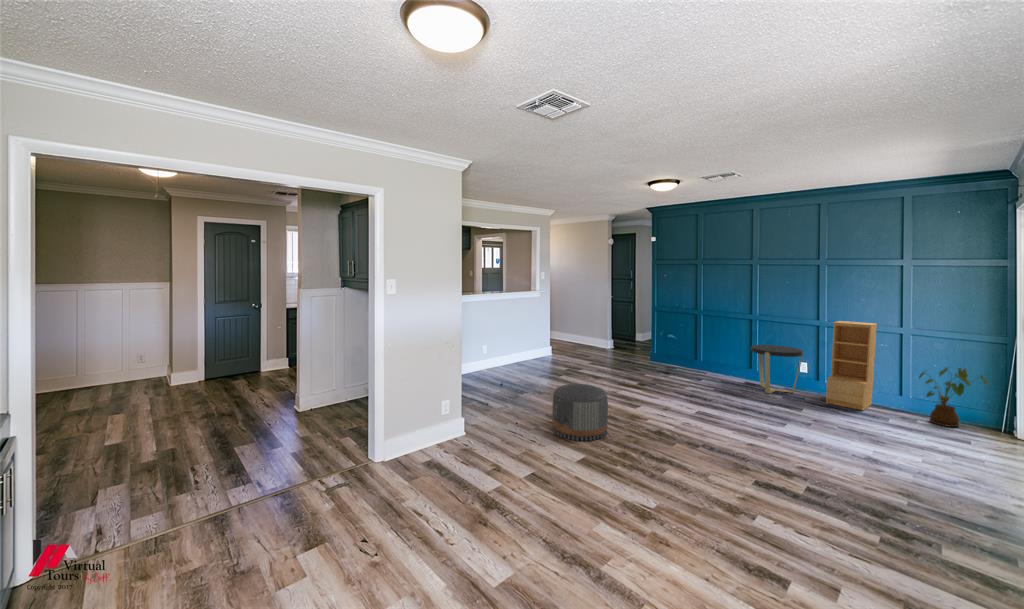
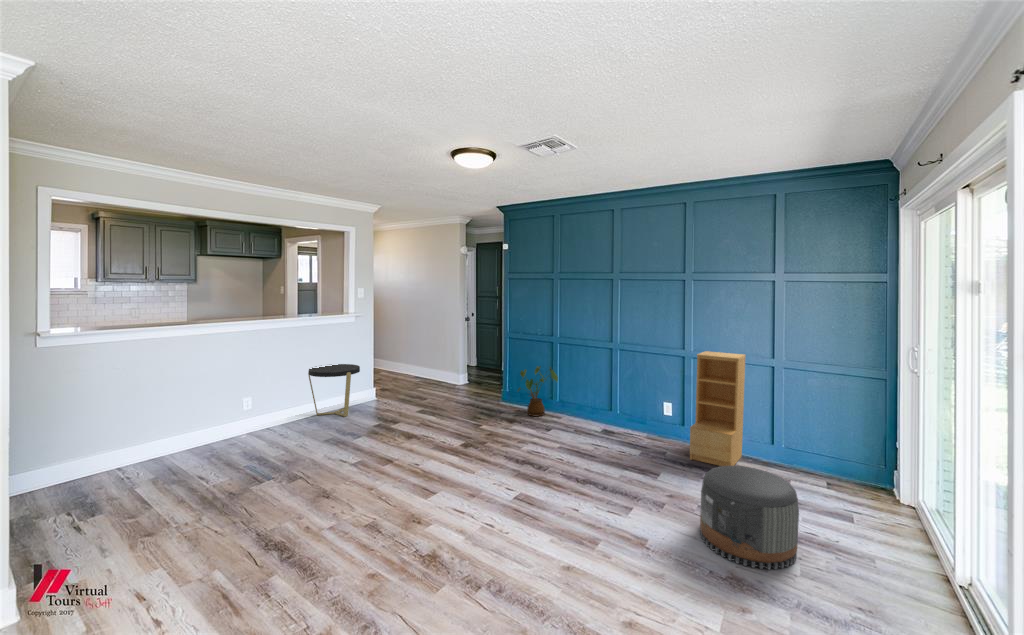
side table: present [751,345,803,394] -> present [308,364,360,417]
house plant: present [919,367,988,427] -> present [518,366,558,416]
pouf: present [552,384,608,441] -> present [700,466,799,570]

